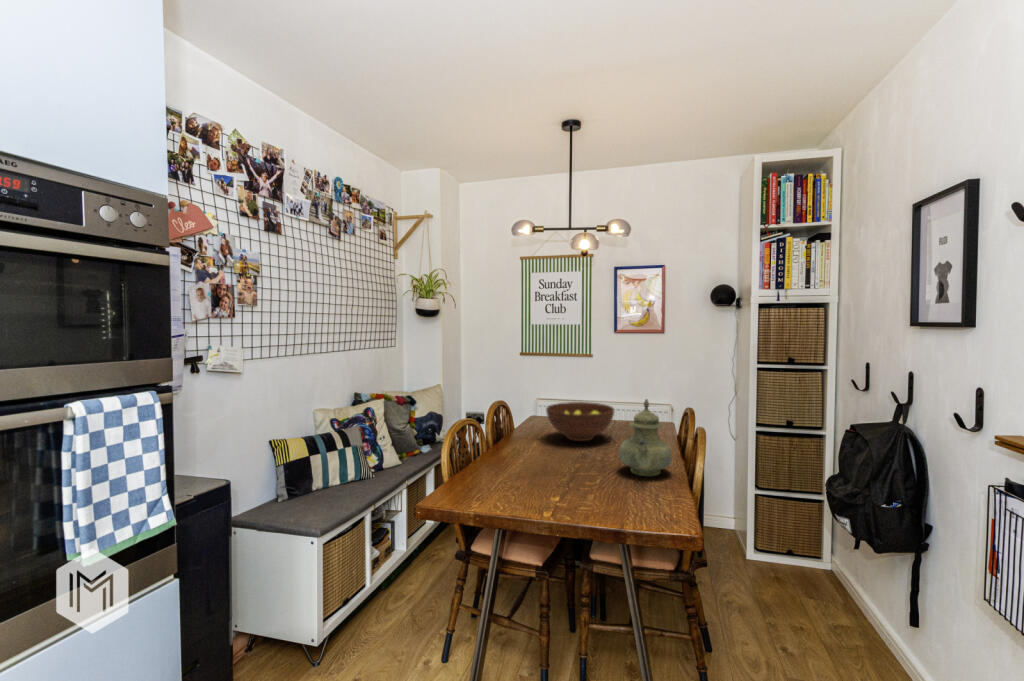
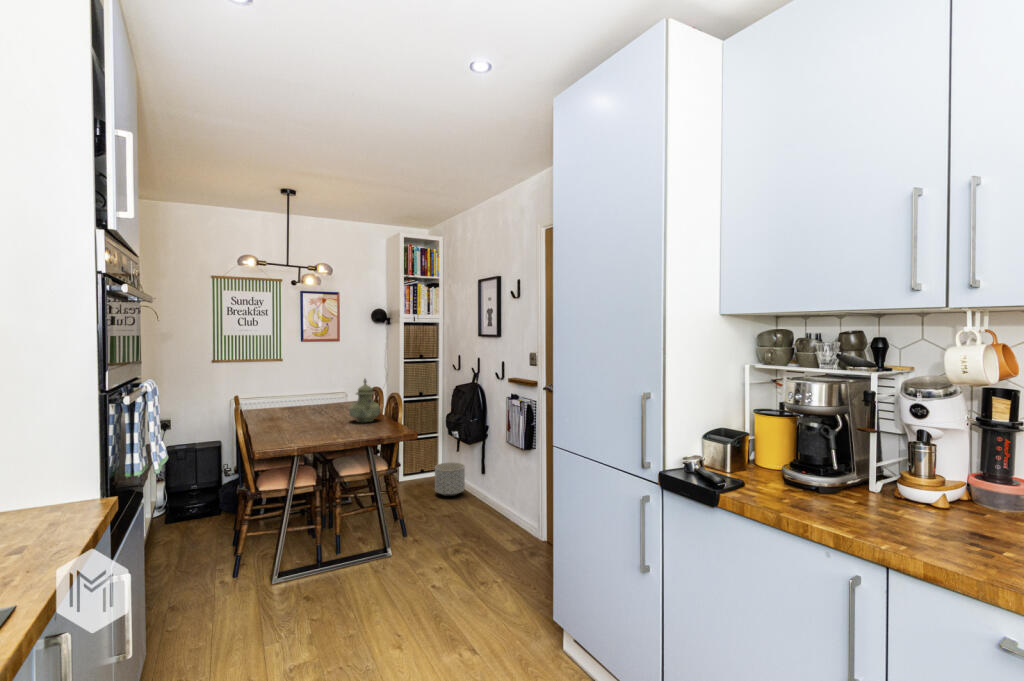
fruit bowl: present [546,402,614,441] -> none [277,391,328,416]
planter: none [801,558,869,634] -> present [435,462,465,496]

